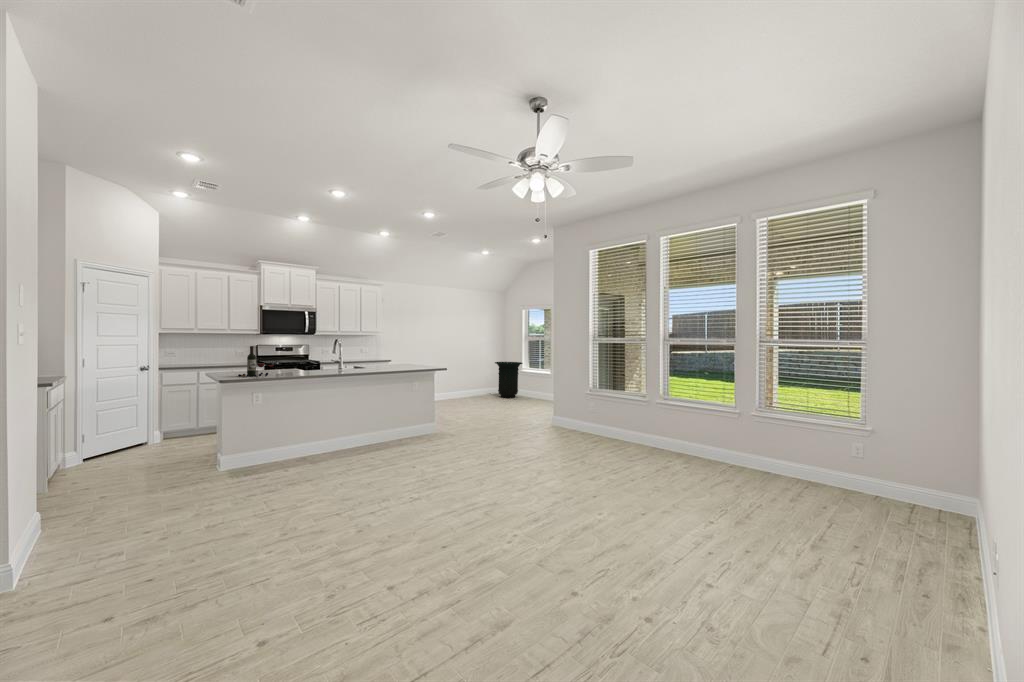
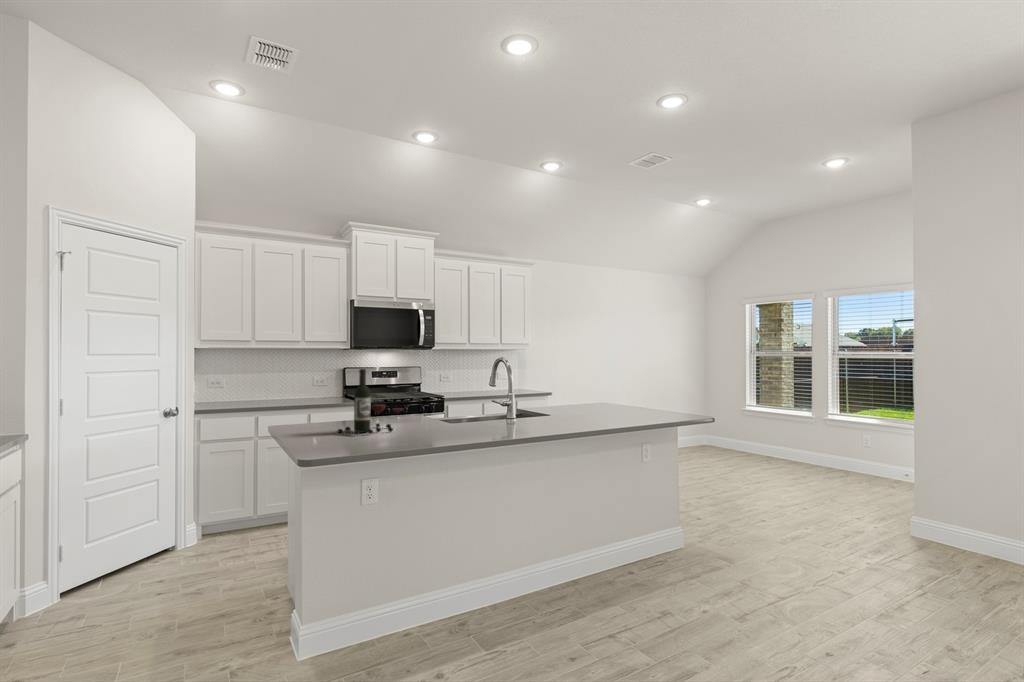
trash can: present [495,362,523,398] -> none [703,392,756,456]

